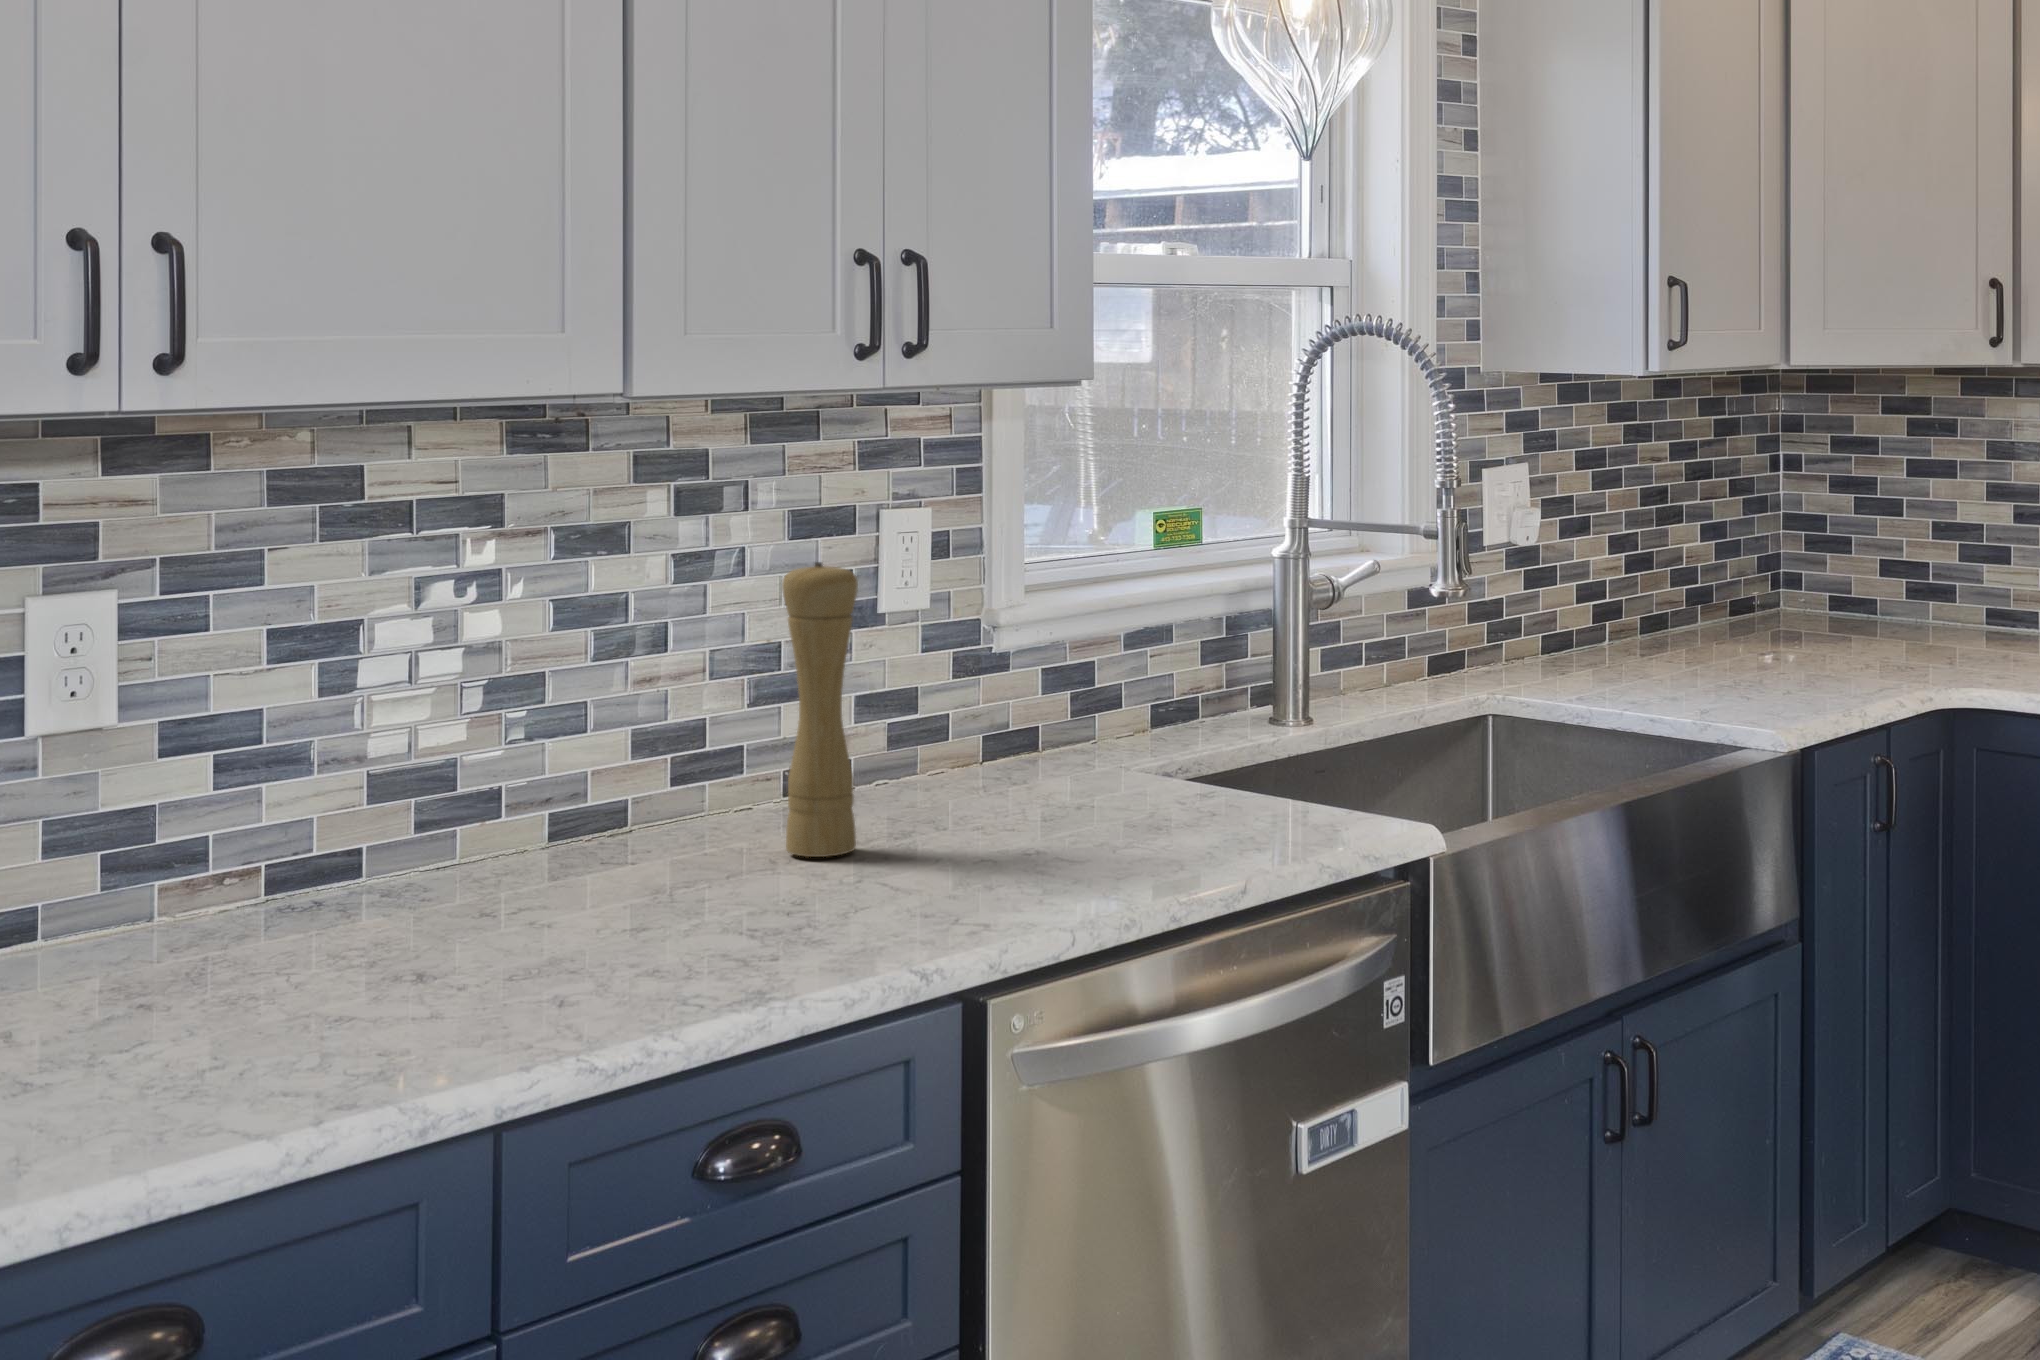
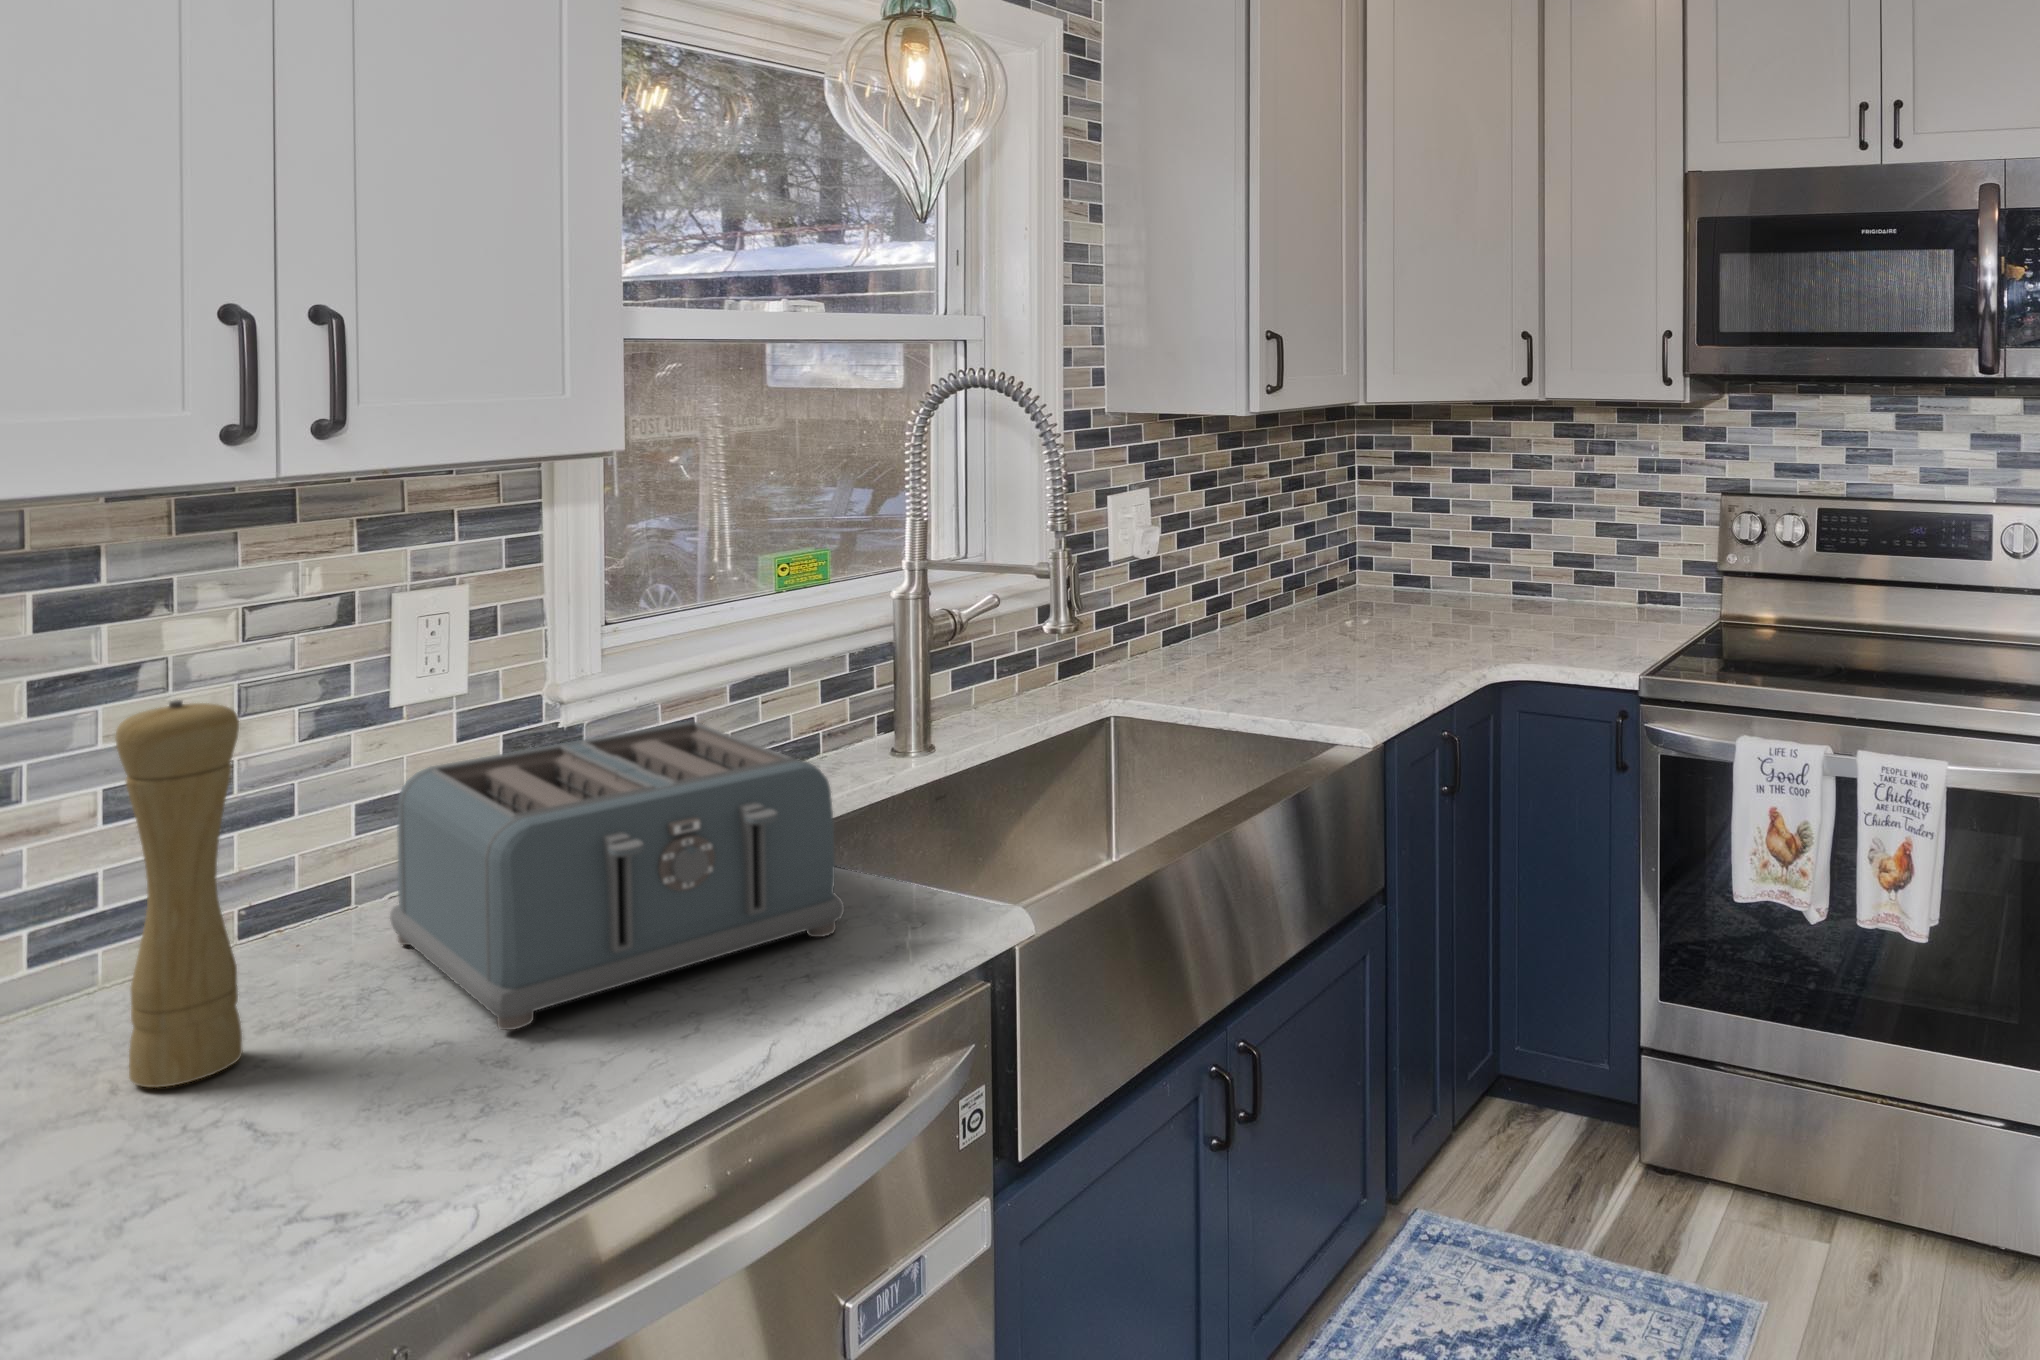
toaster: none [904,640,1284,847] -> present [390,721,844,1030]

